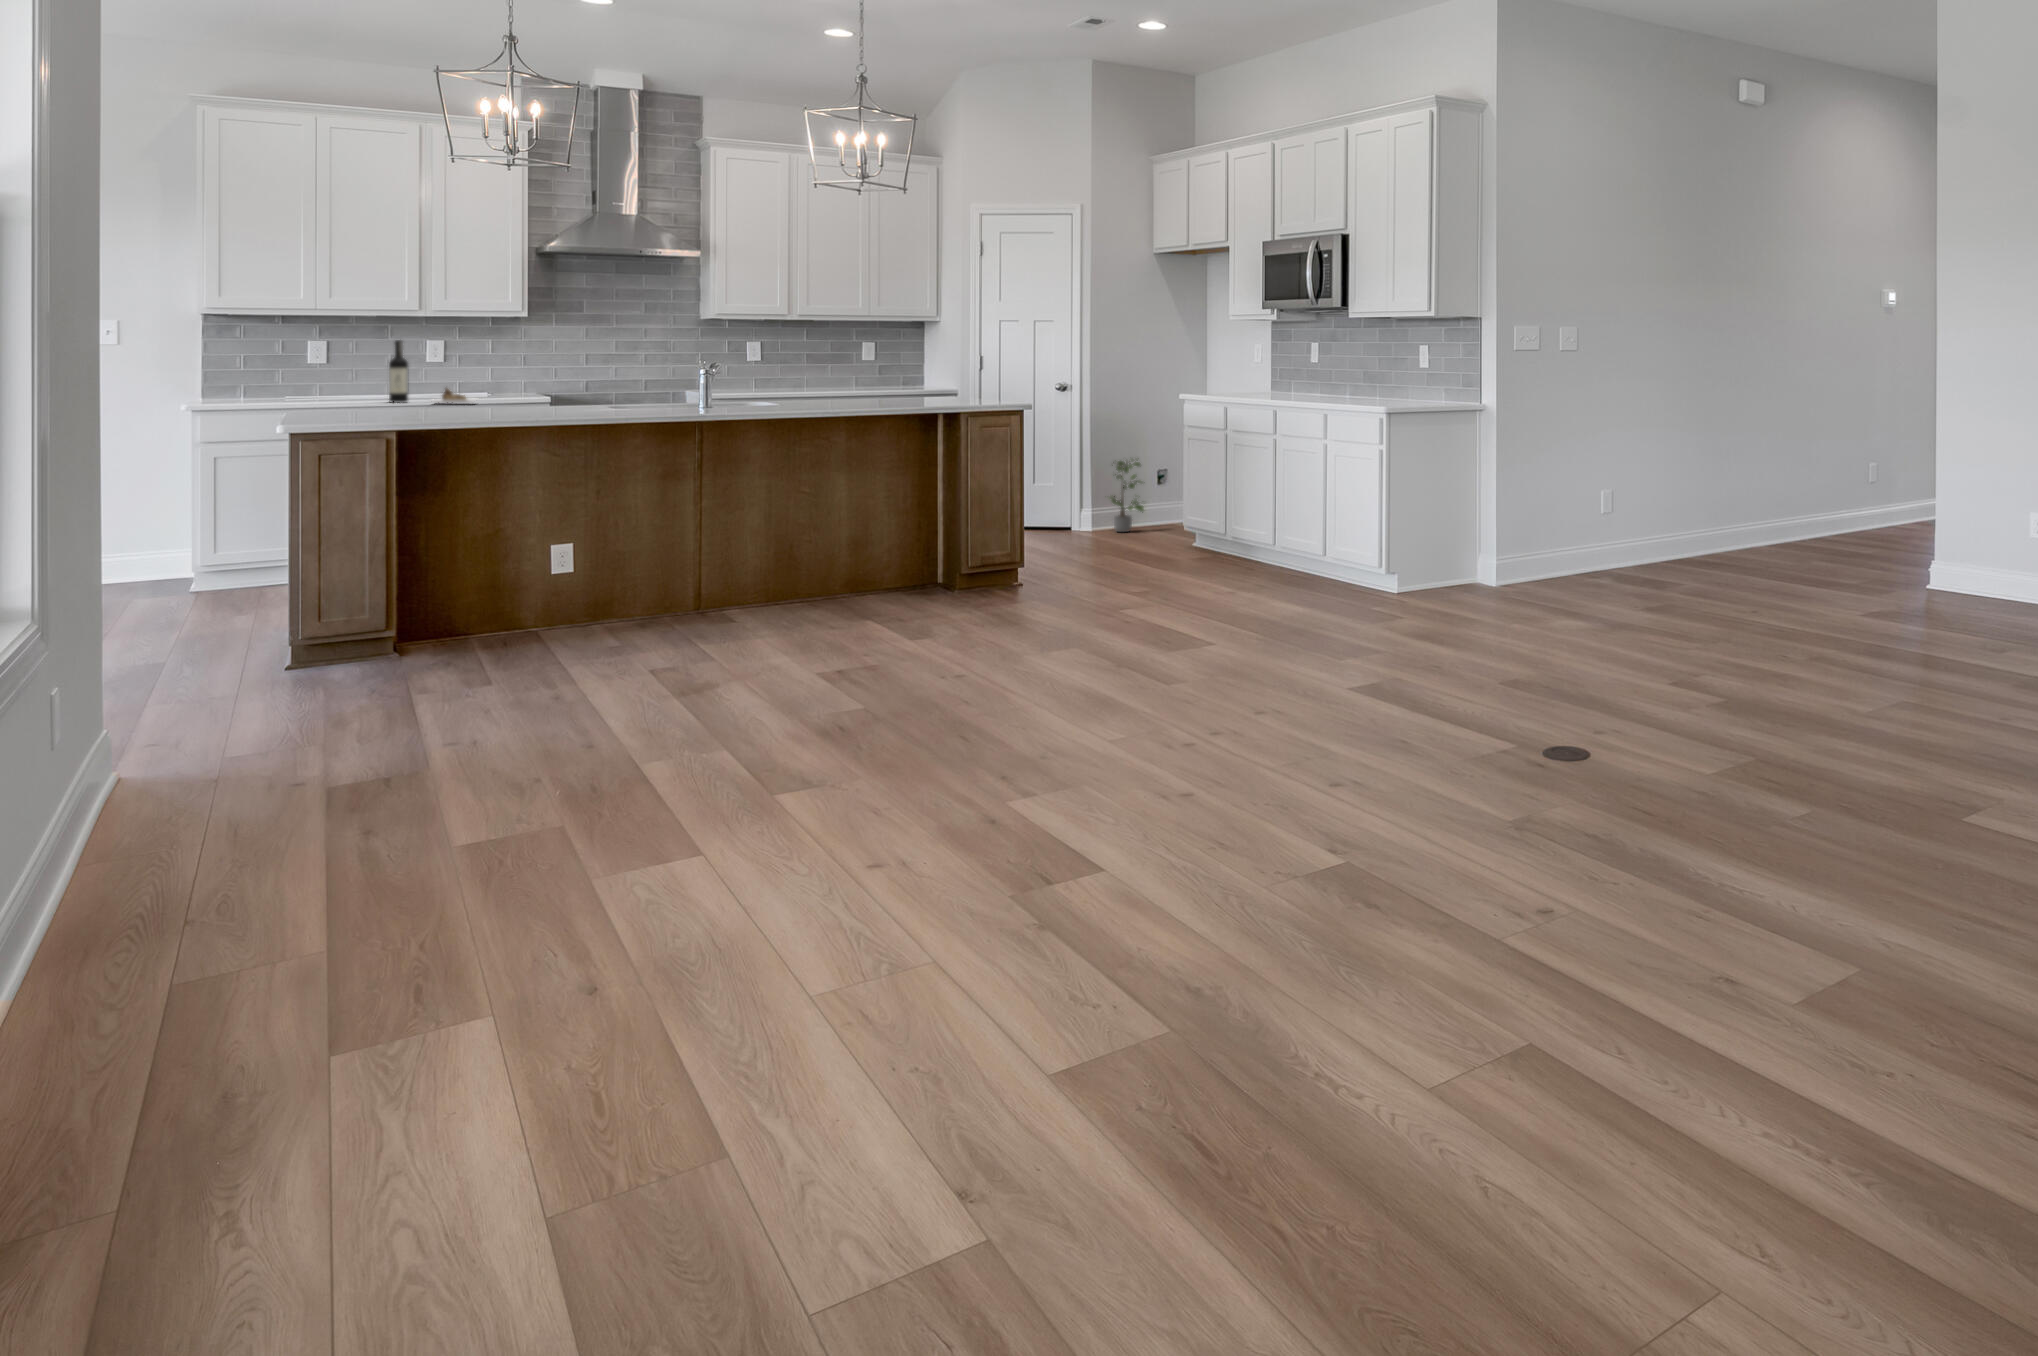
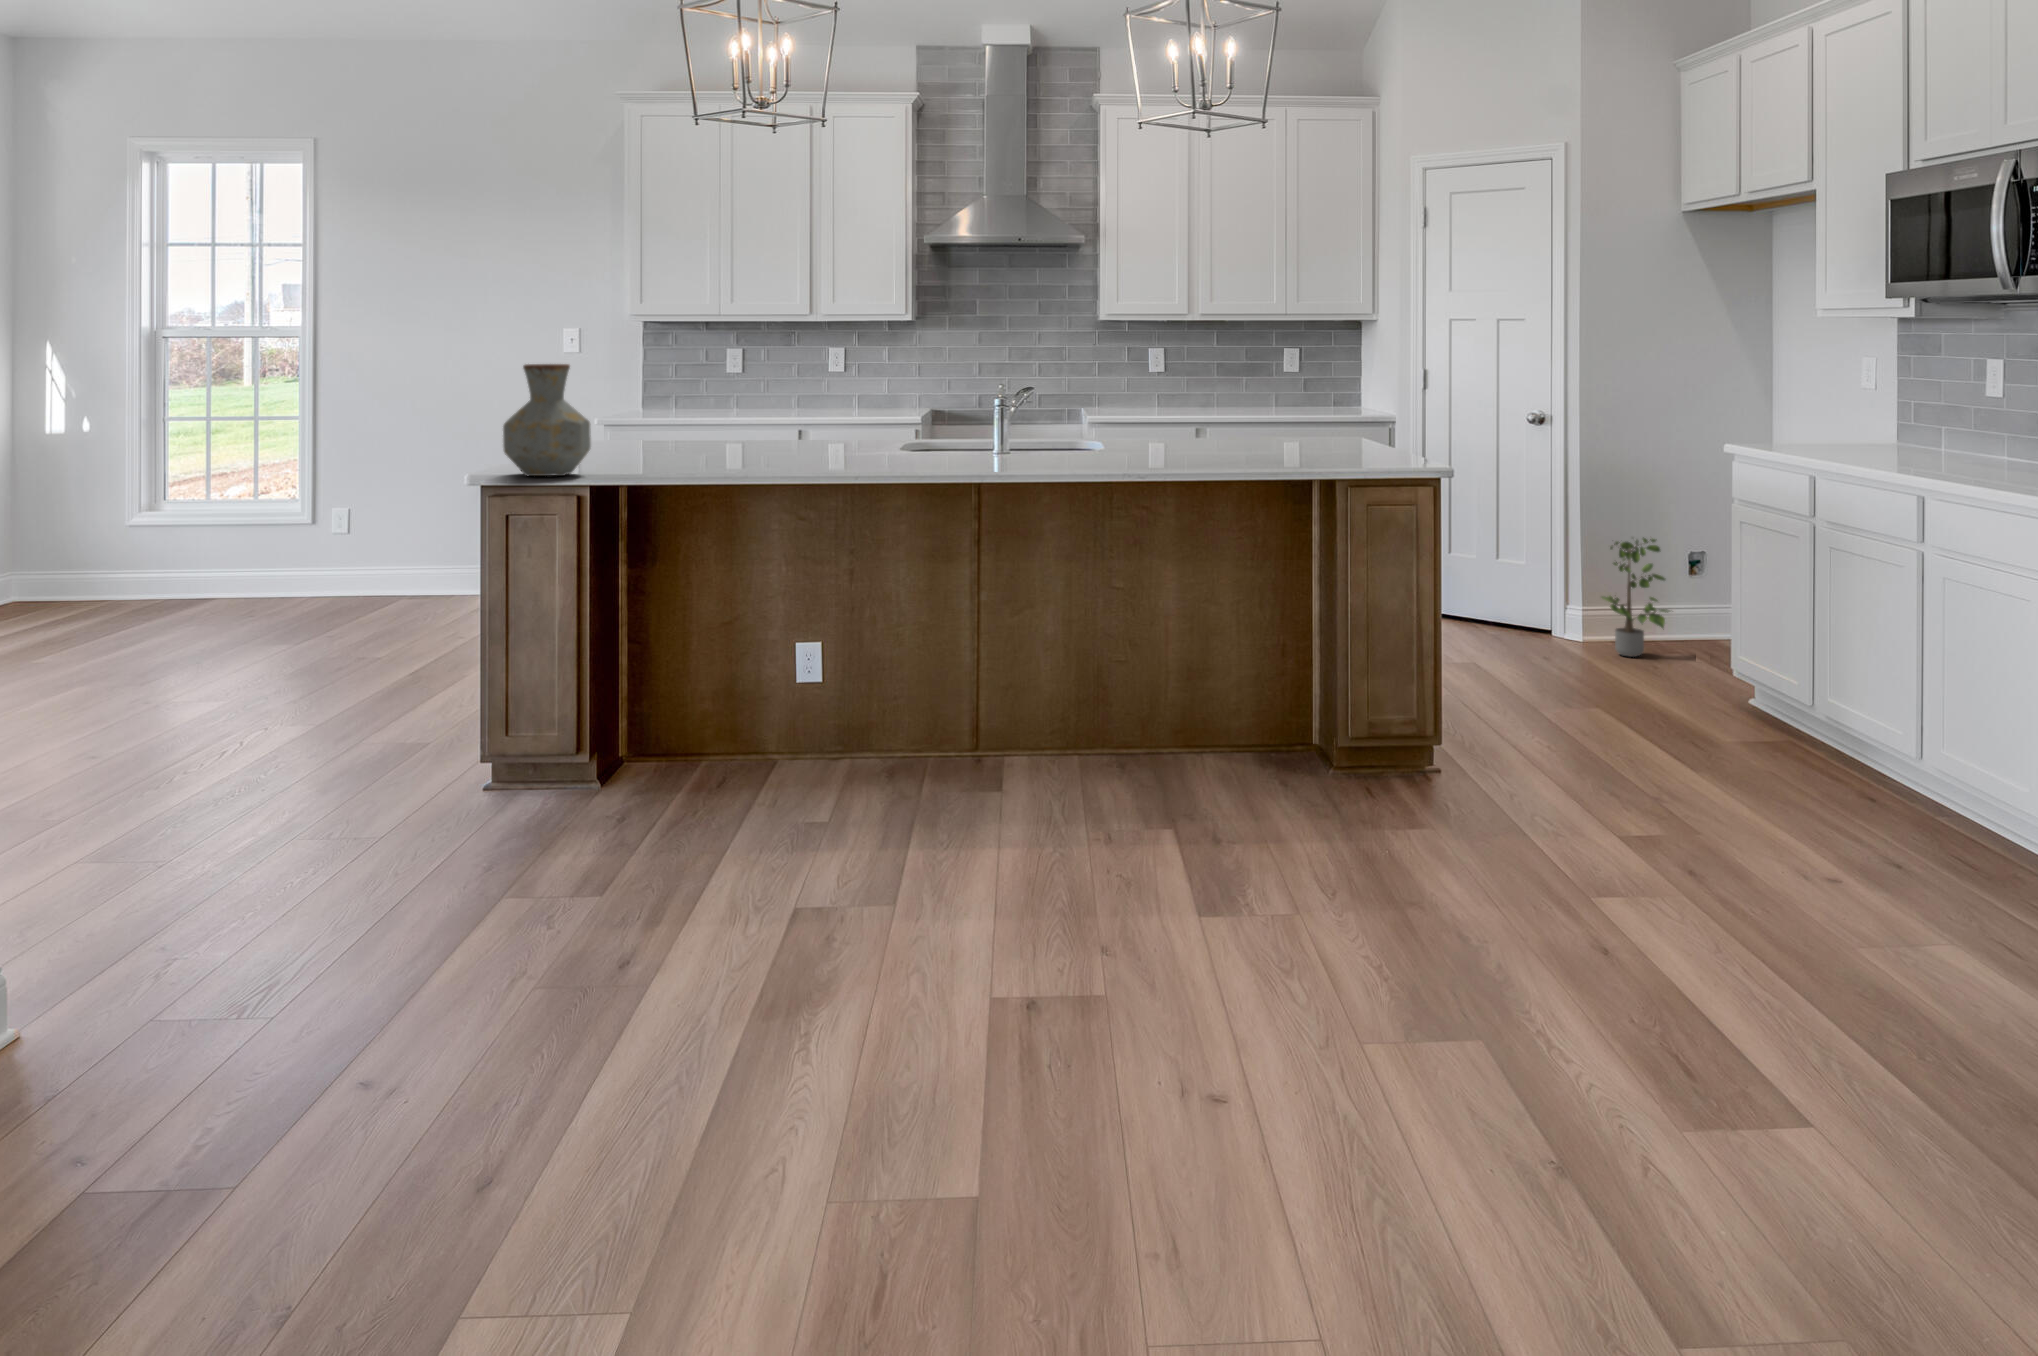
vase: none [319,337,392,419] -> present [503,364,591,476]
wine bottle: present [389,340,474,403] -> none [711,356,793,437]

